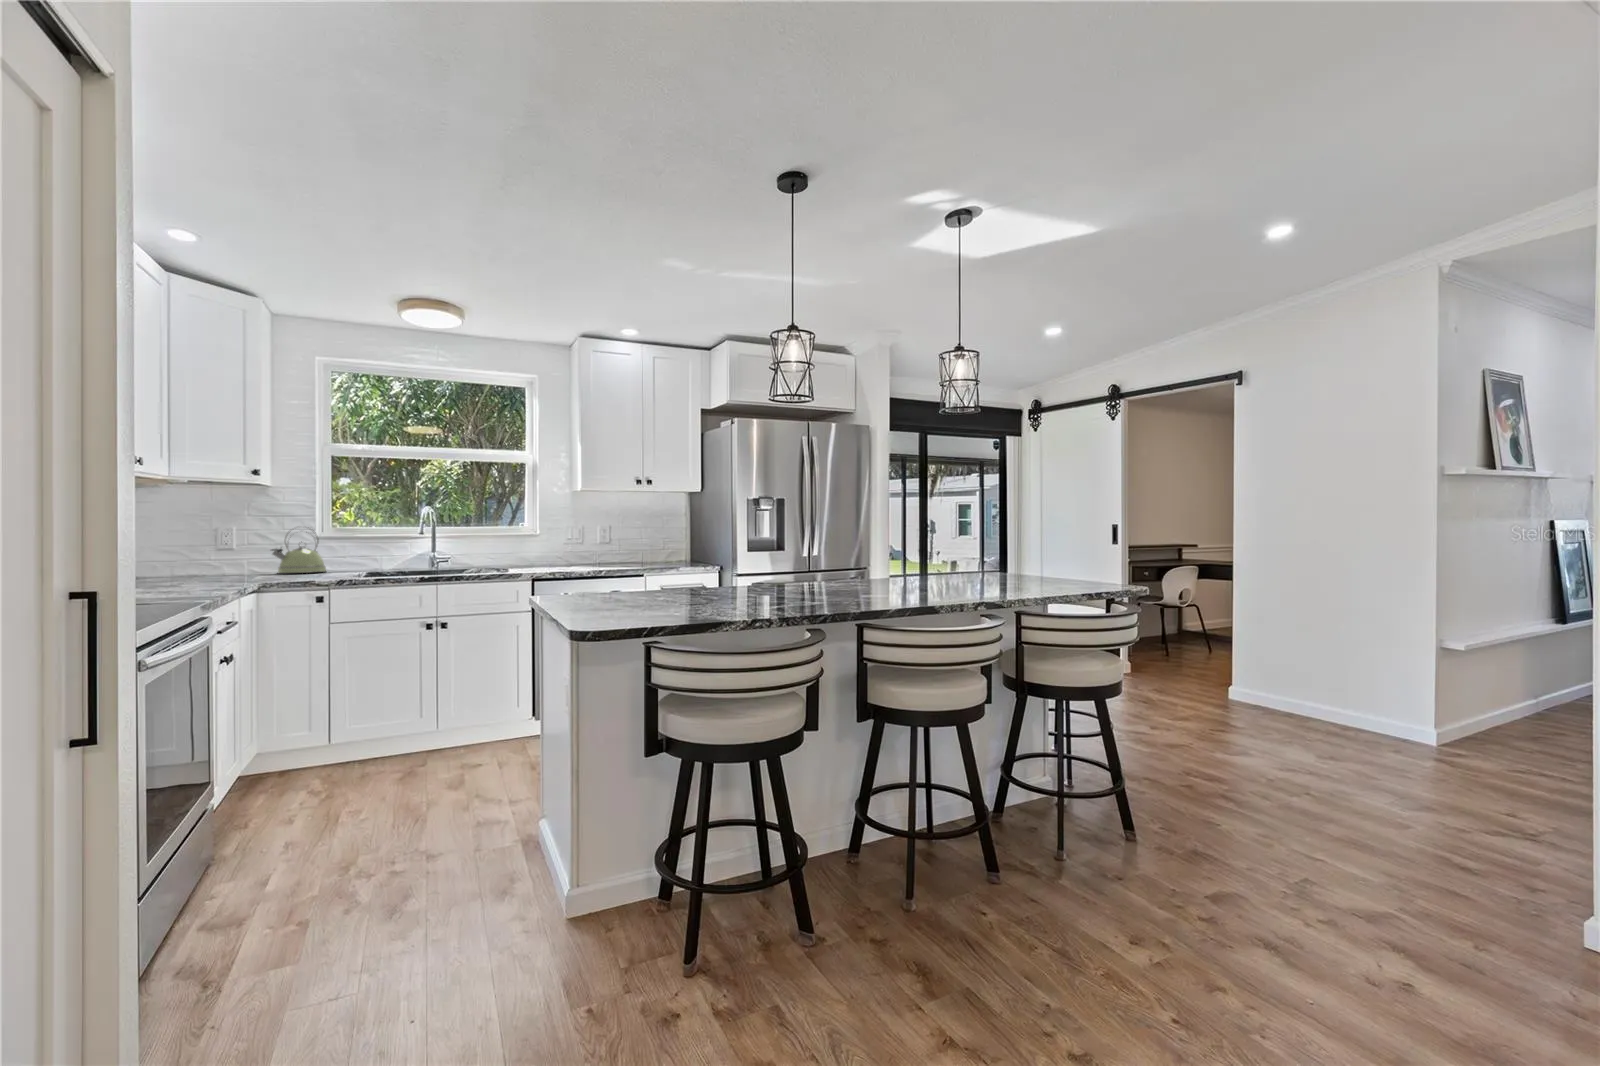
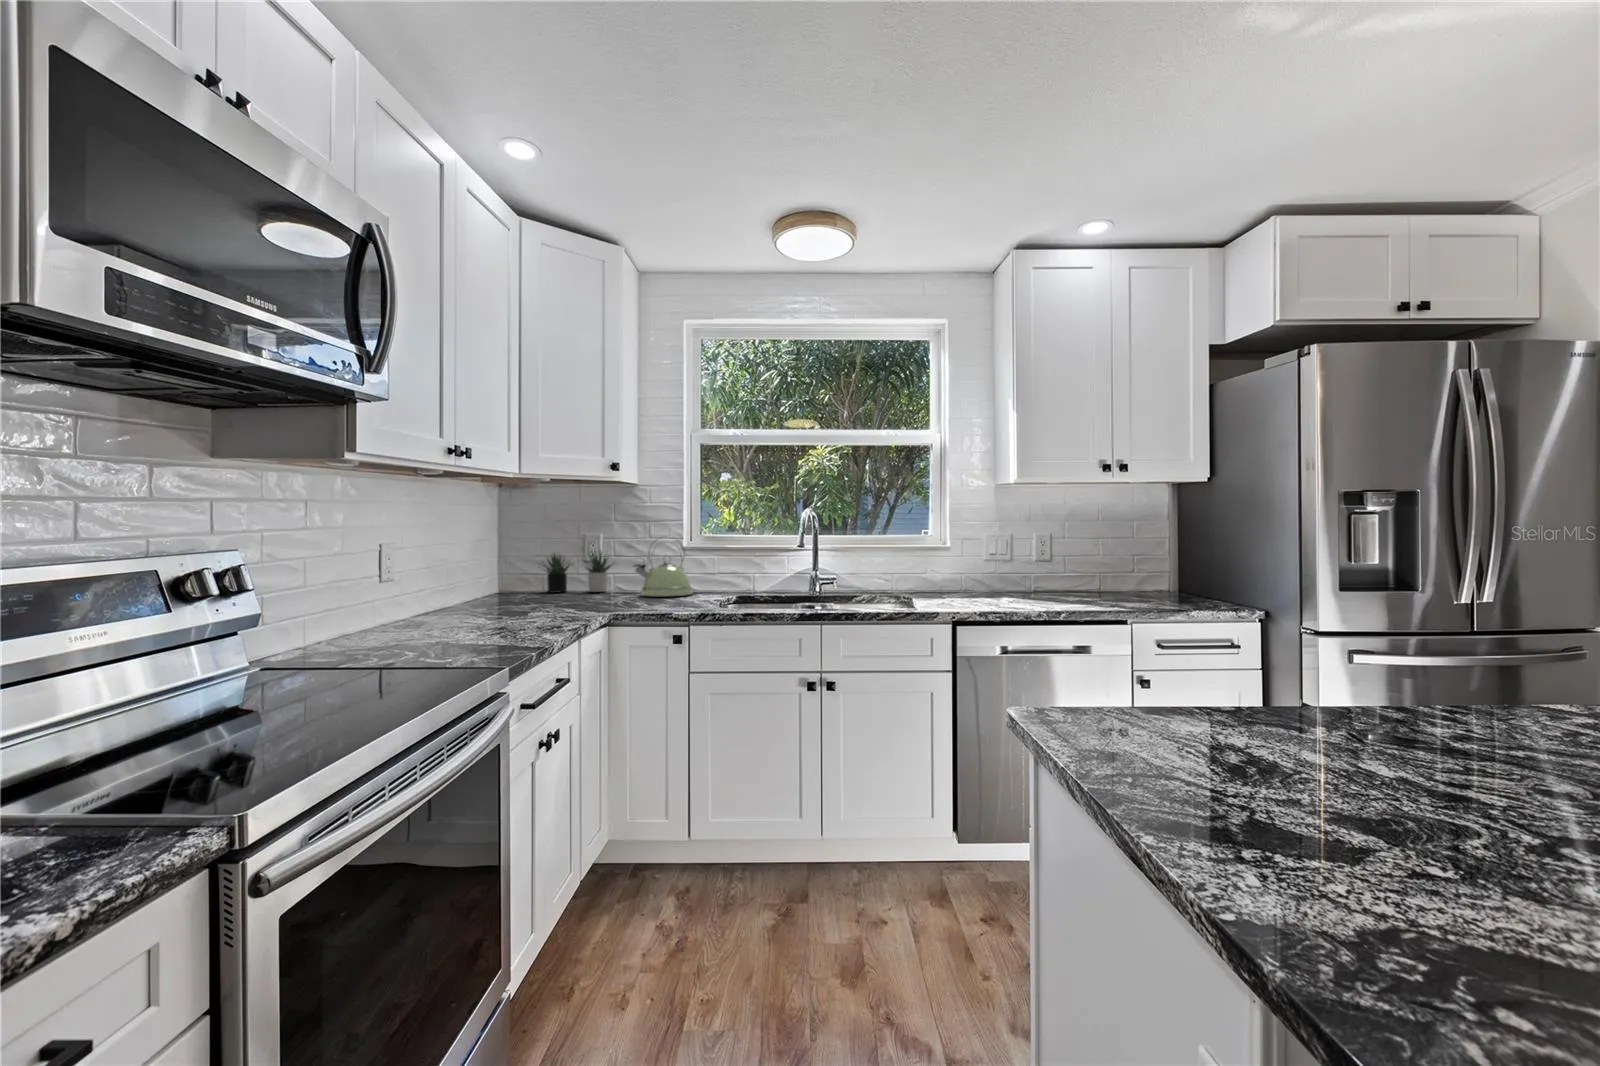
succulent plant: none [168,536,253,575] -> present [544,551,615,593]

